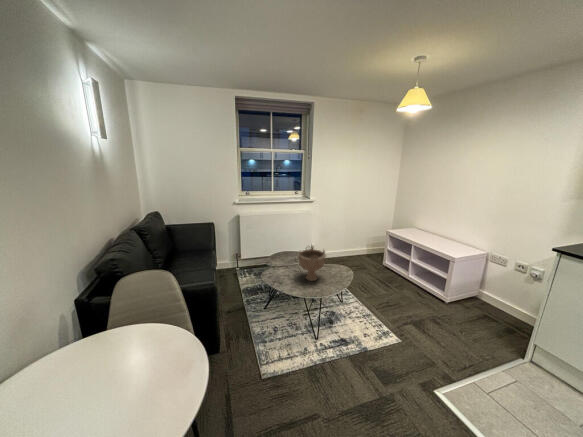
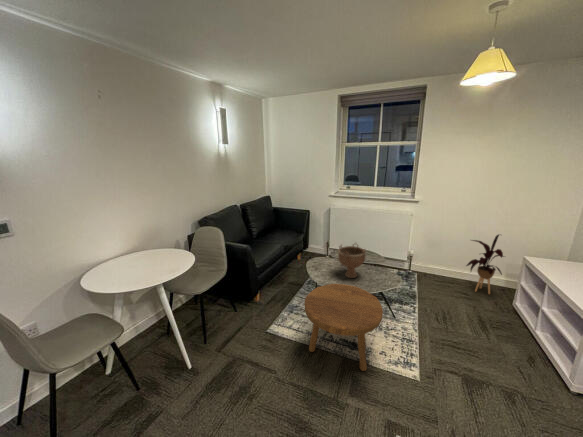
house plant: none [351,219,378,263] -> present [466,235,503,294]
footstool: none [305,287,383,370] -> present [305,284,383,371]

